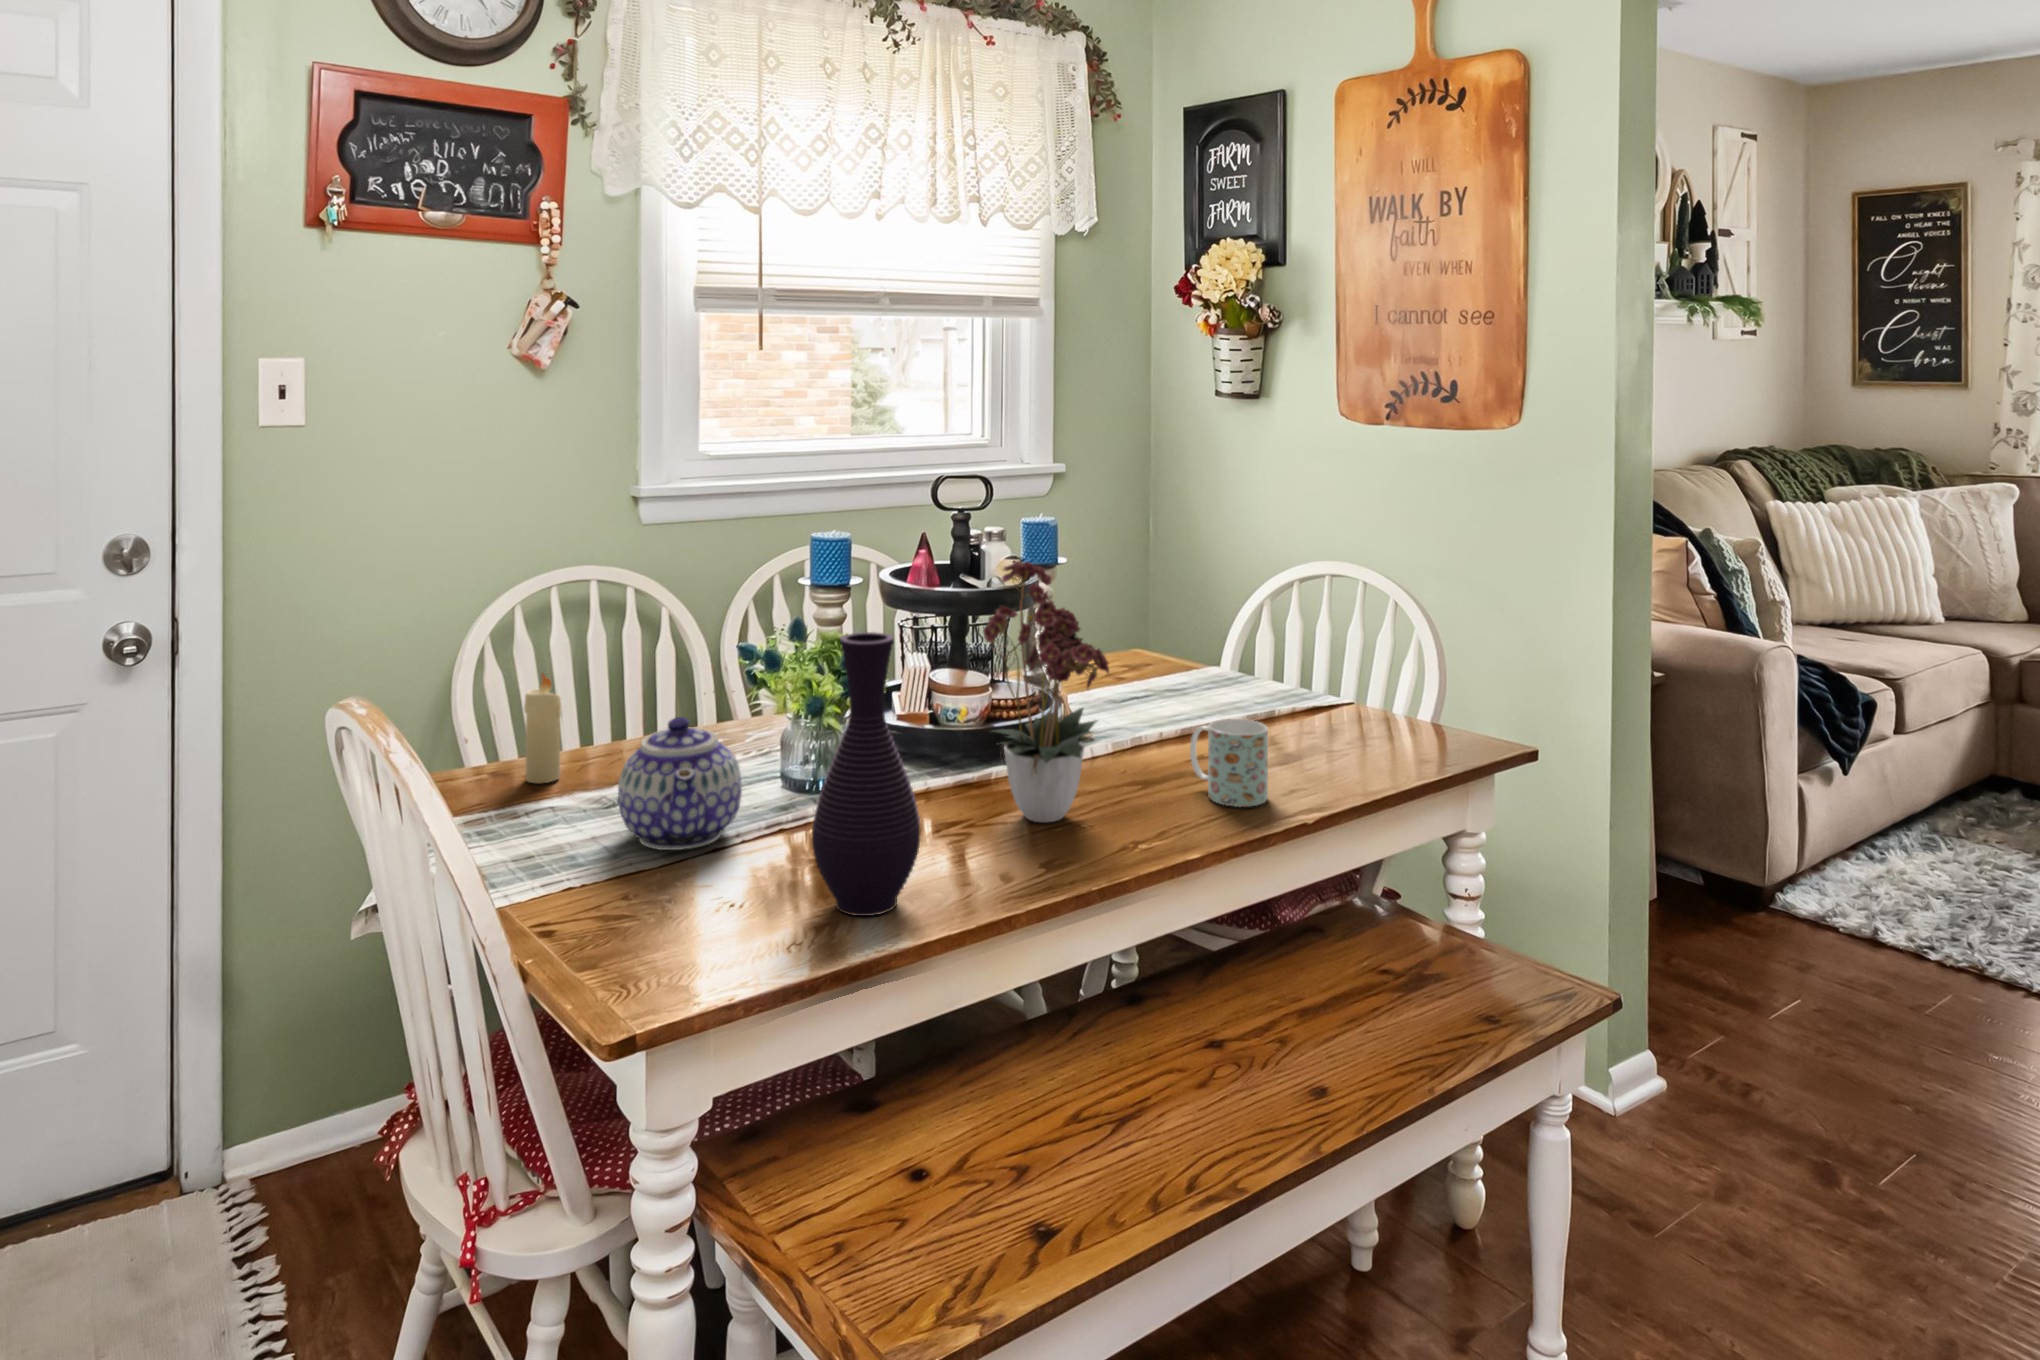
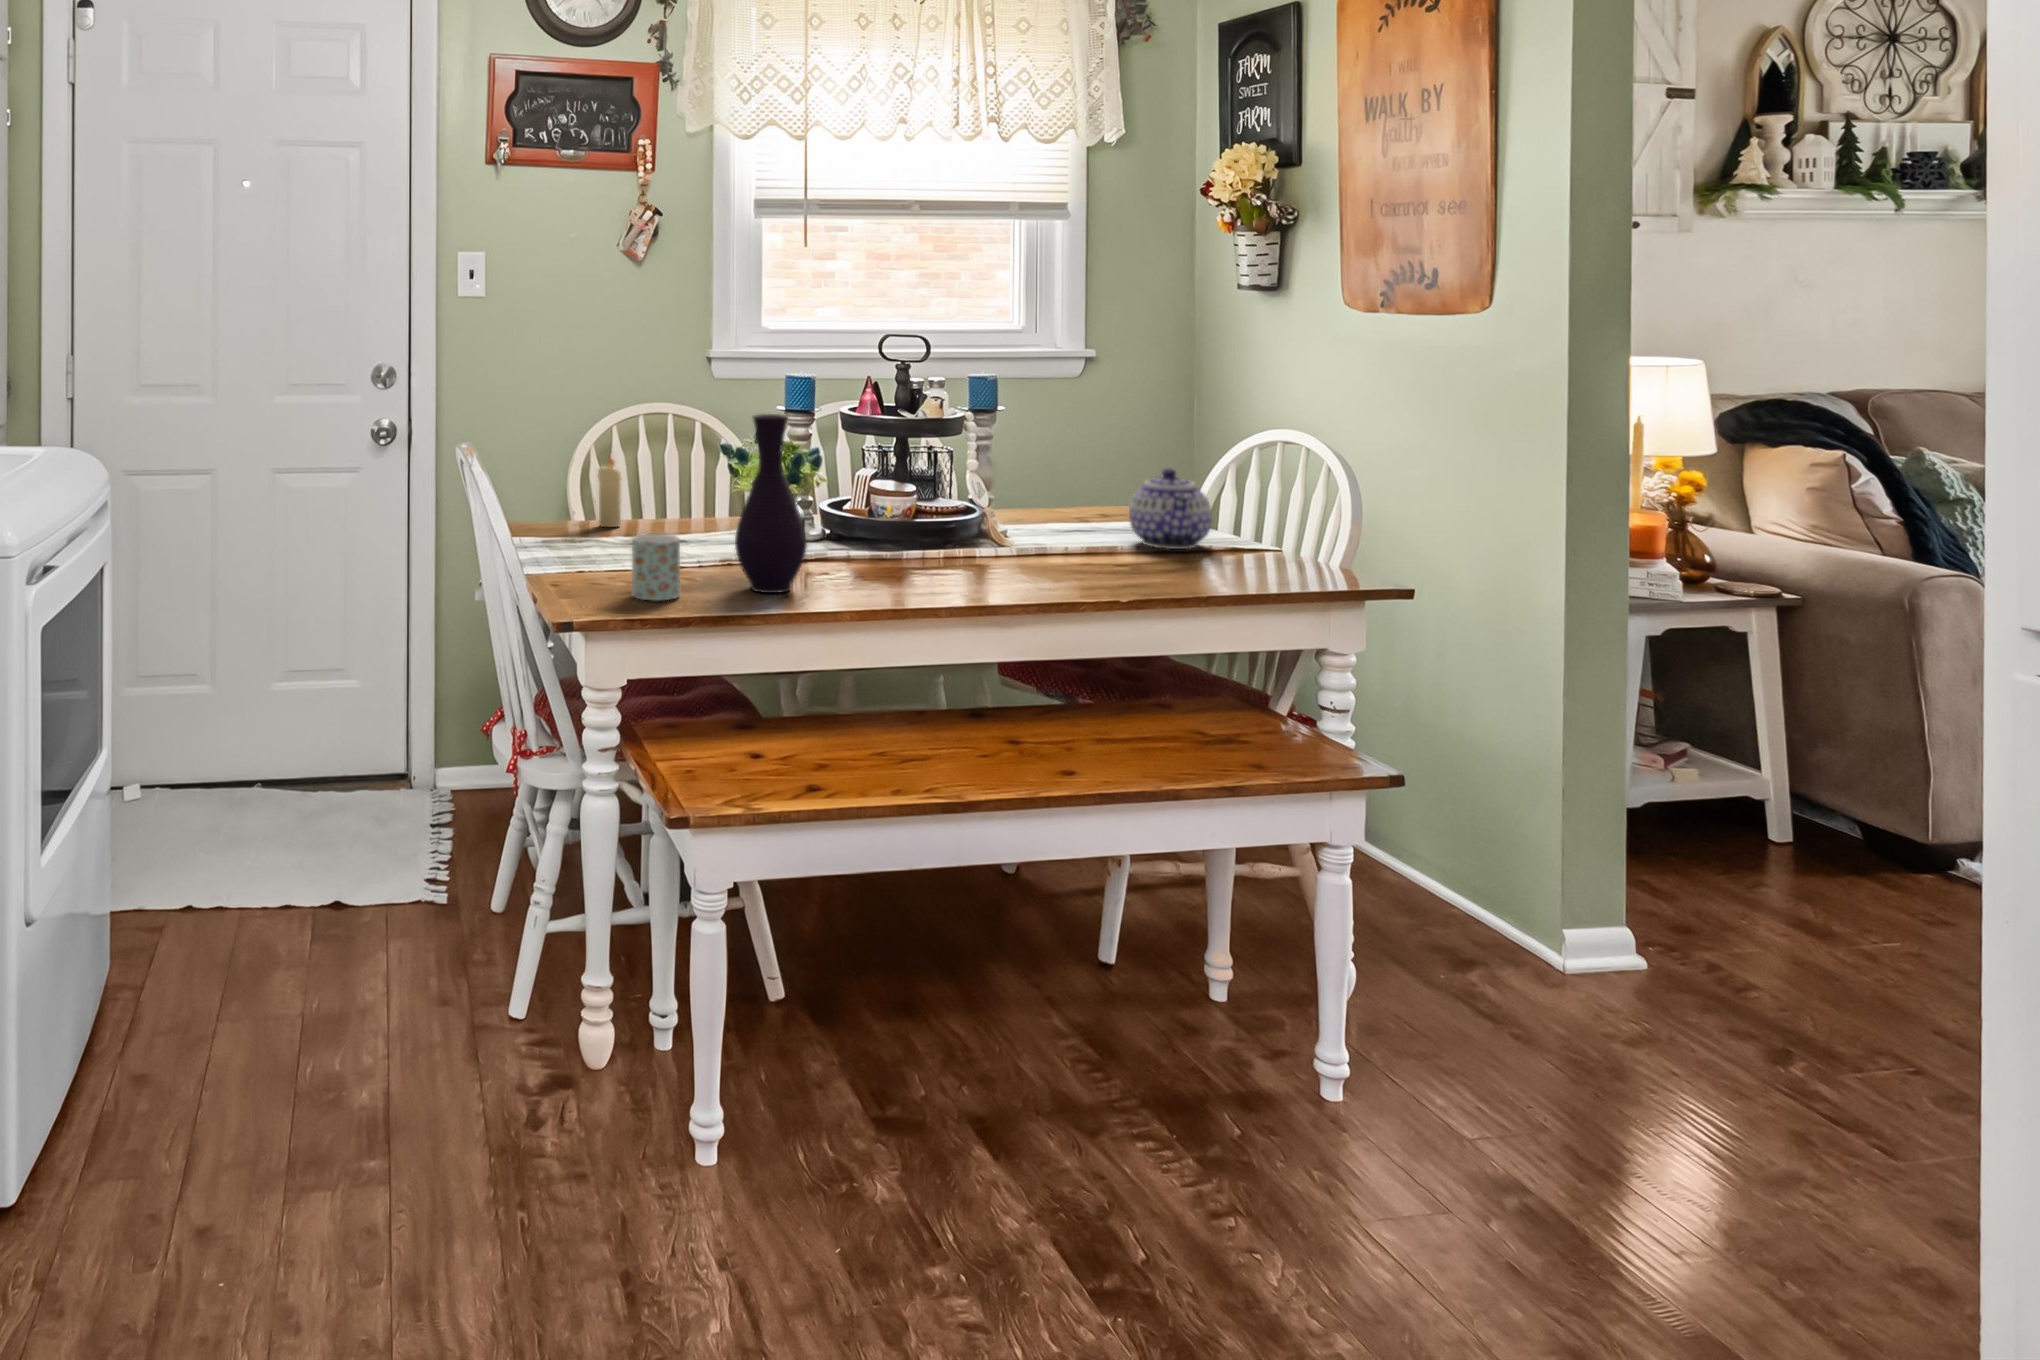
flower arrangement: present [983,560,1109,822] -> none [880,376,976,570]
teapot: present [618,717,742,850] -> present [1129,469,1212,549]
mug: present [1190,719,1268,807] -> present [632,534,680,600]

